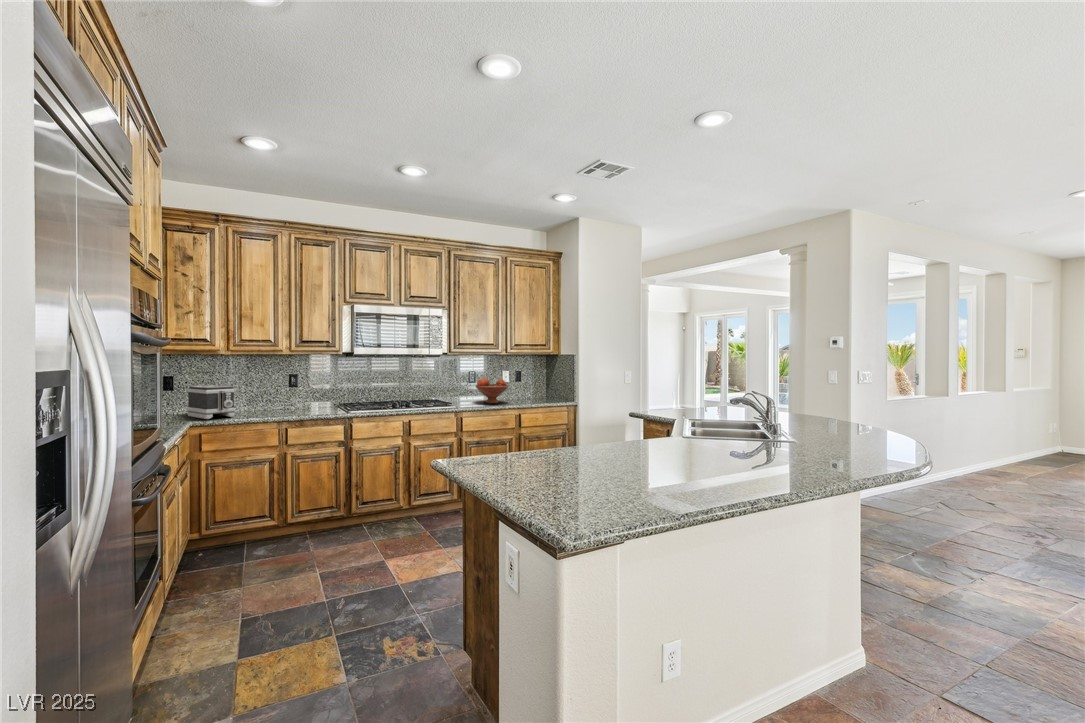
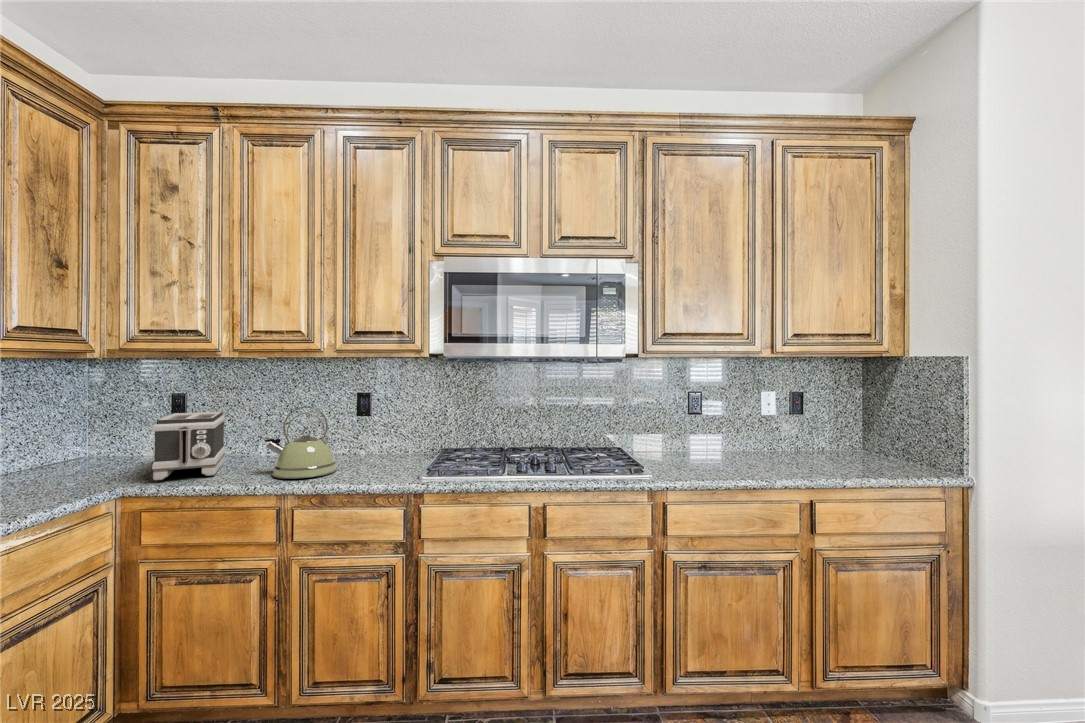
fruit bowl: present [476,378,509,404] -> none [700,409,781,468]
kettle: none [261,380,299,416] -> present [265,406,337,479]

